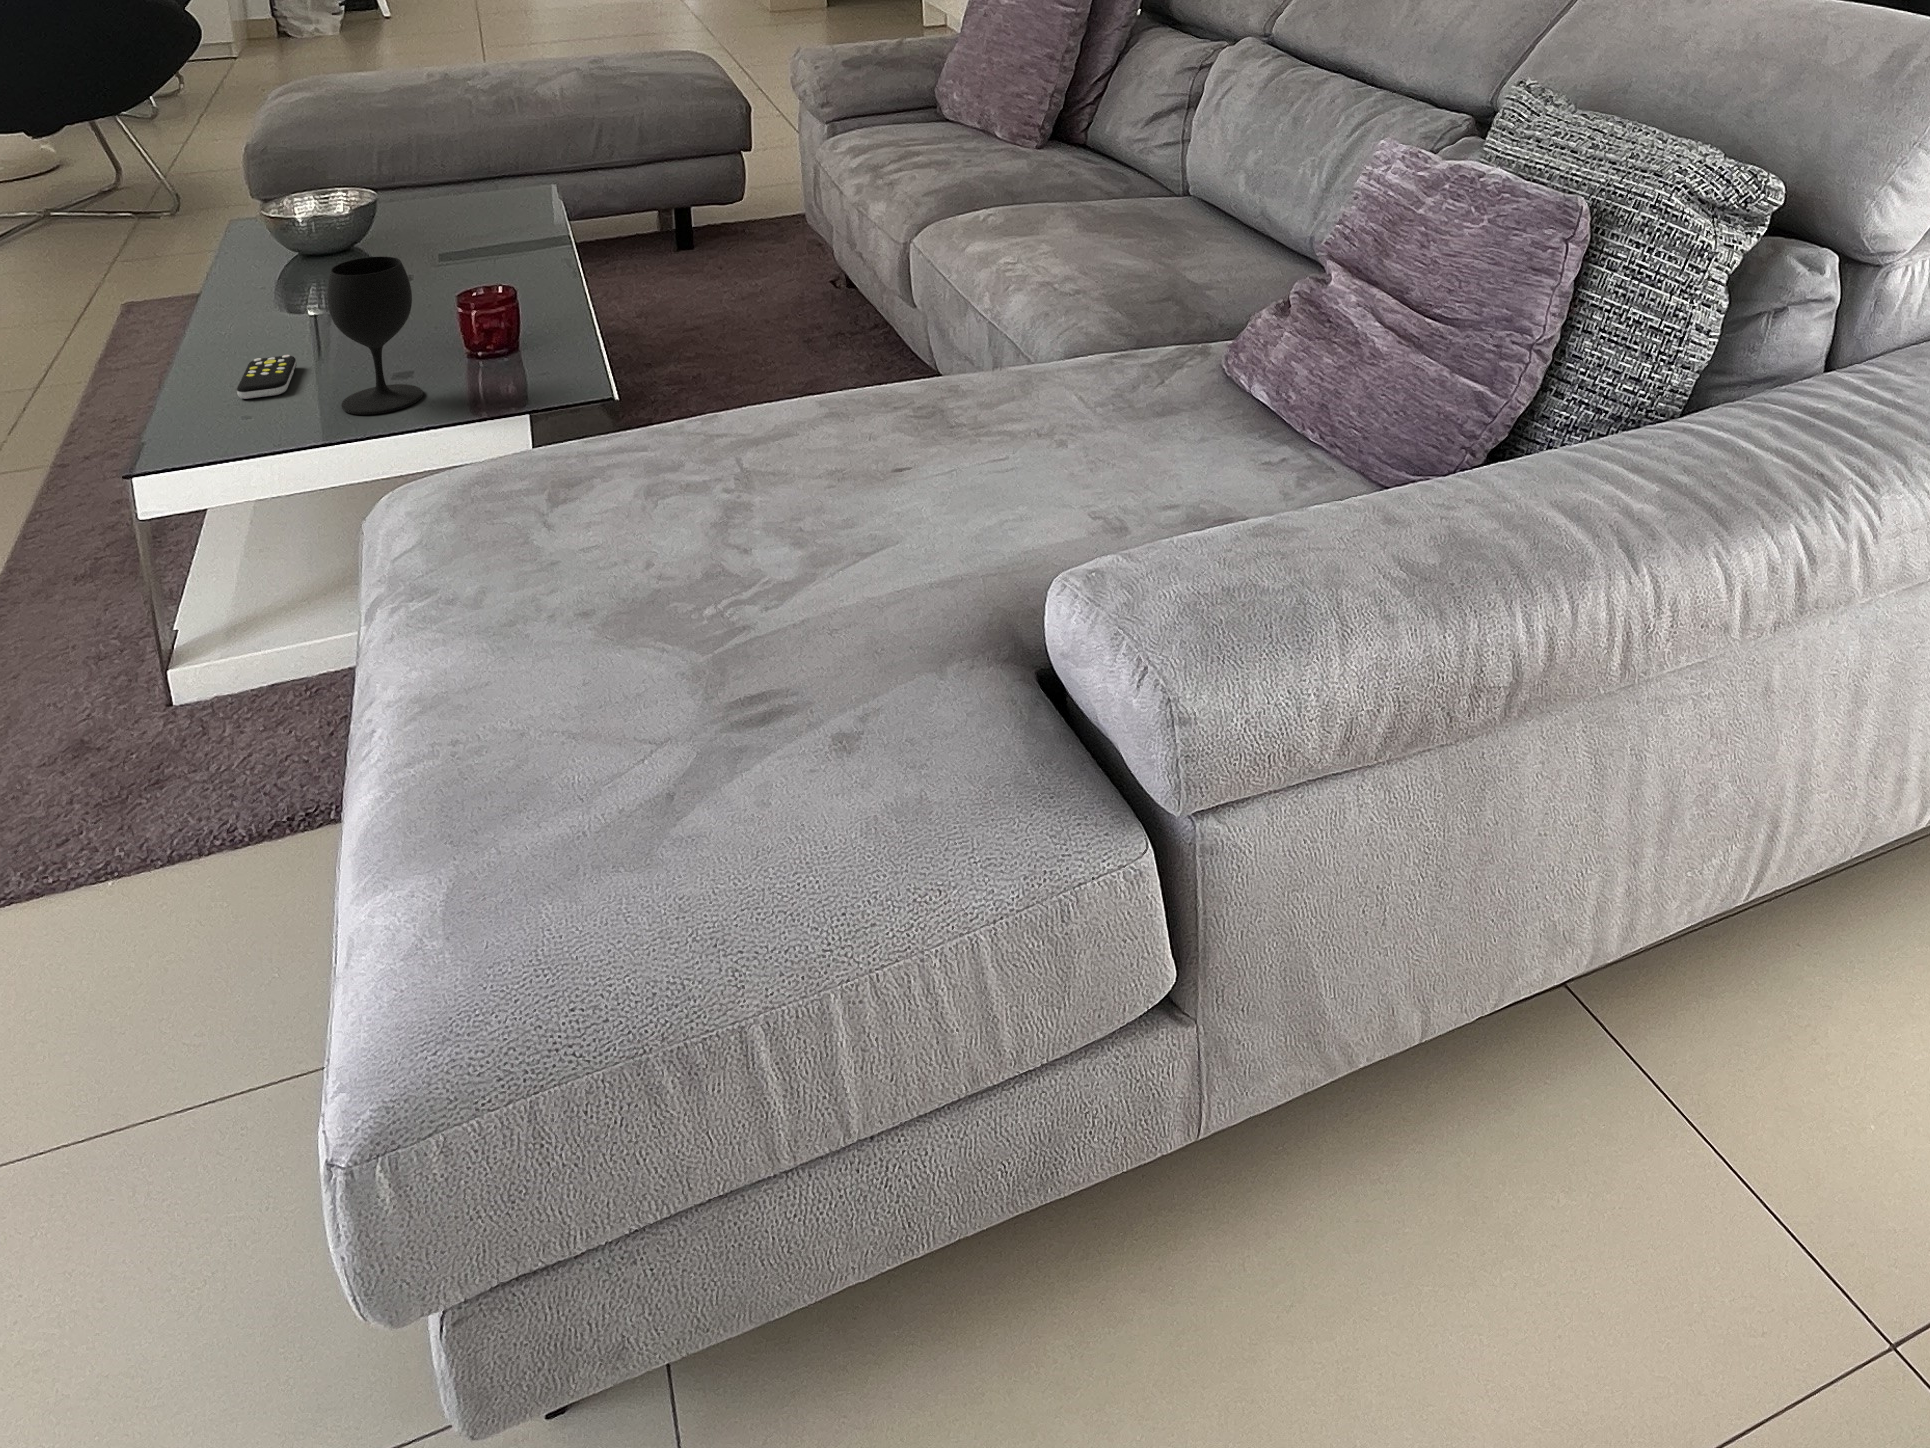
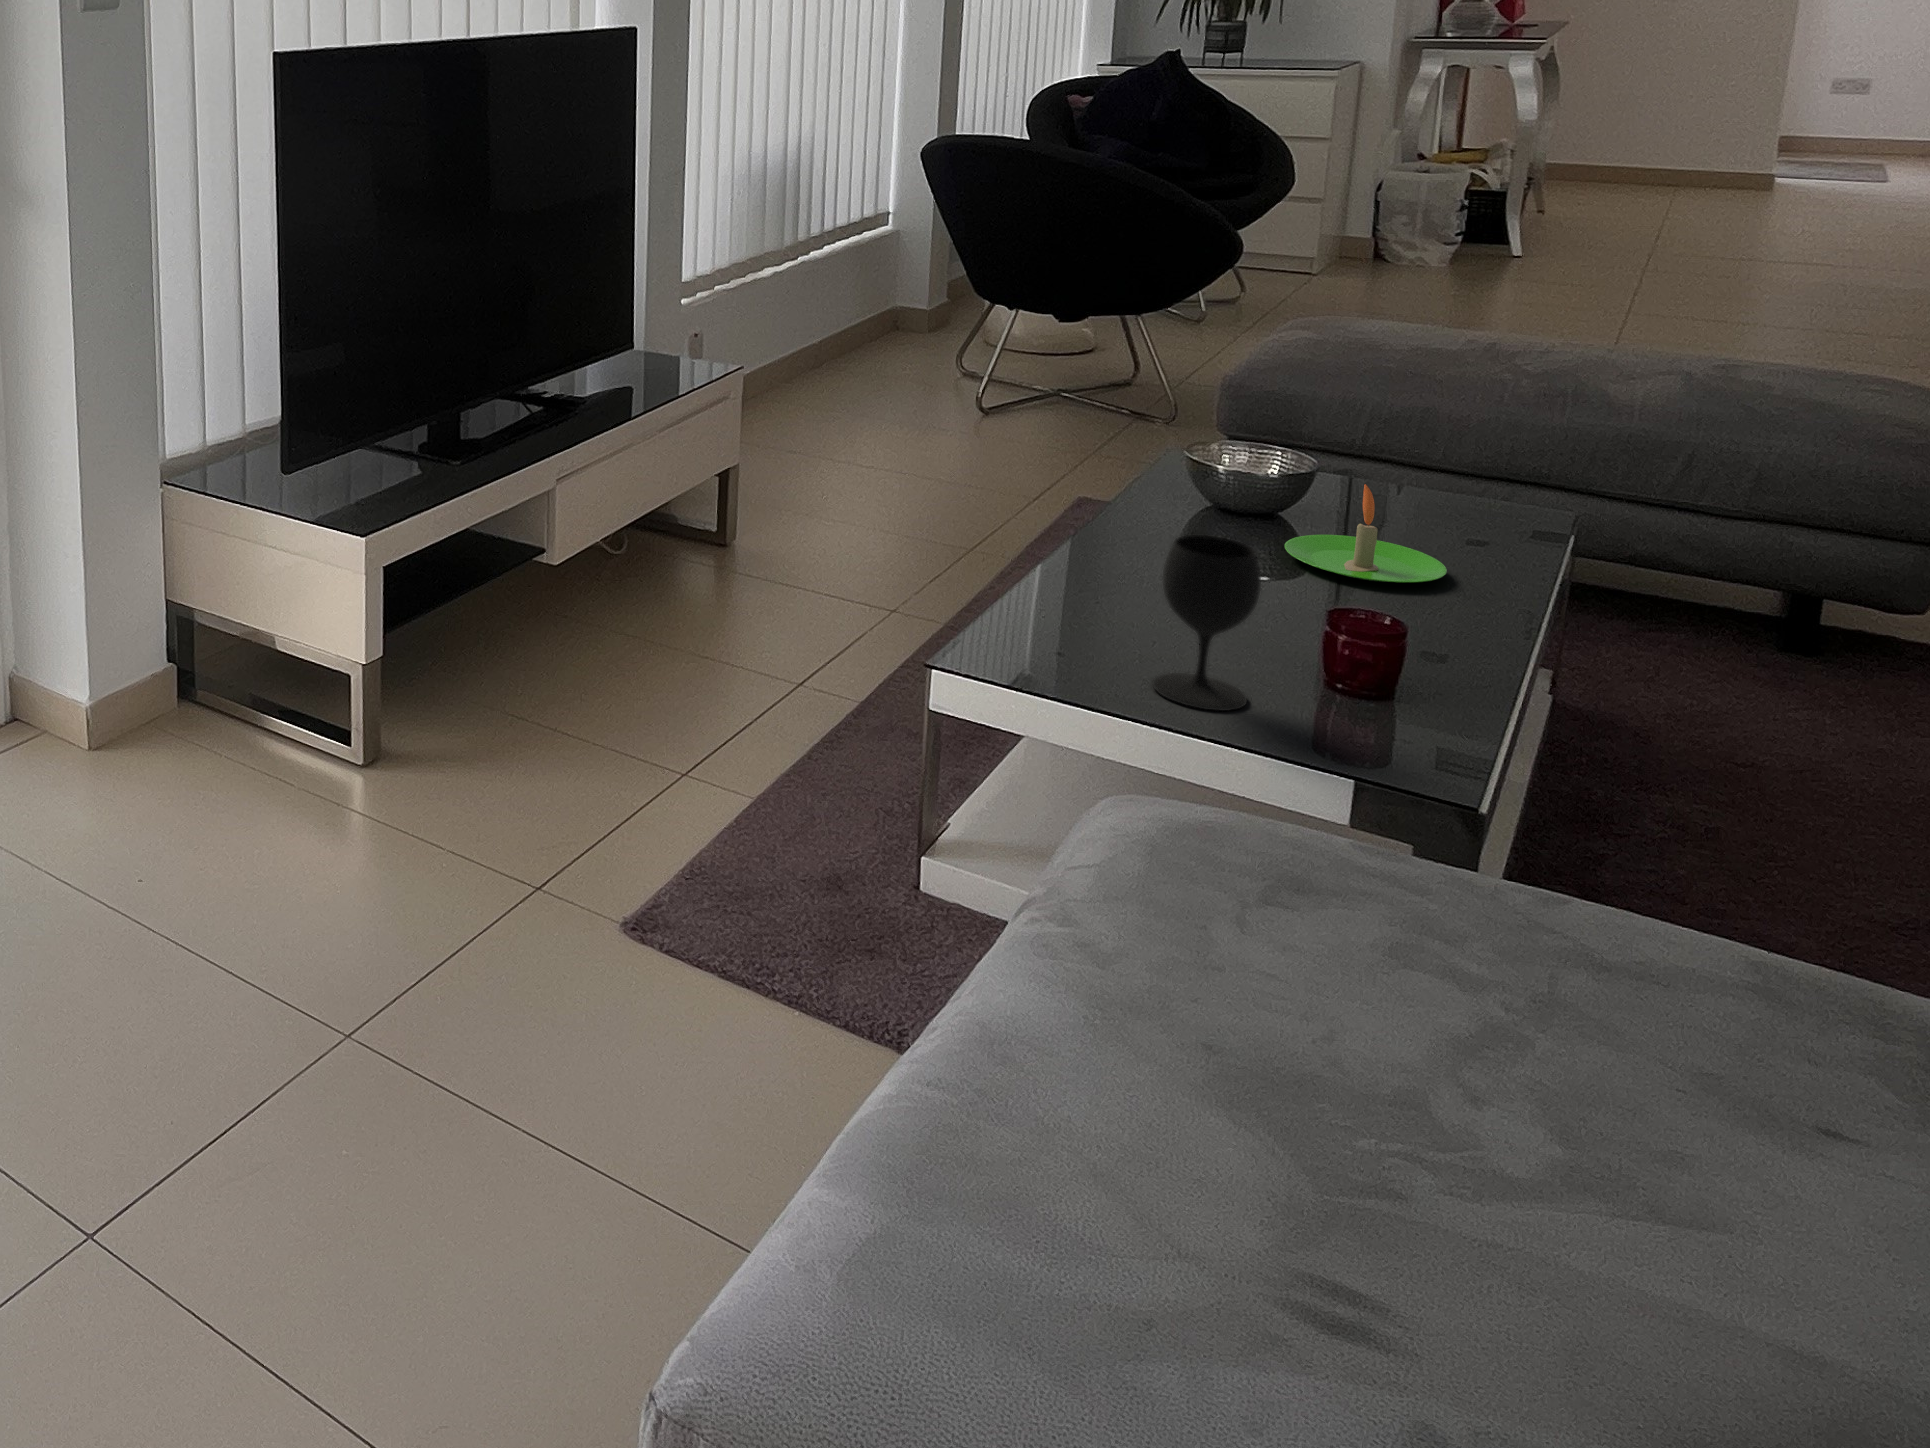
candle: none [378,196,502,277] -> present [1285,484,1447,583]
remote control: present [237,355,297,399] -> none [1064,599,1137,643]

